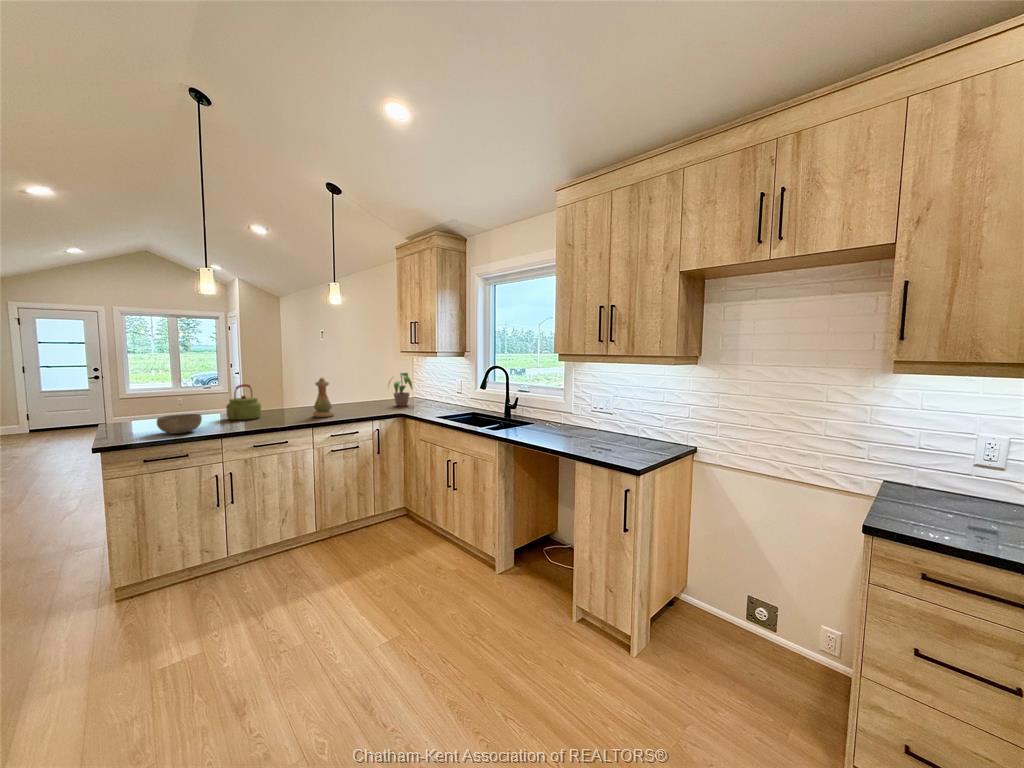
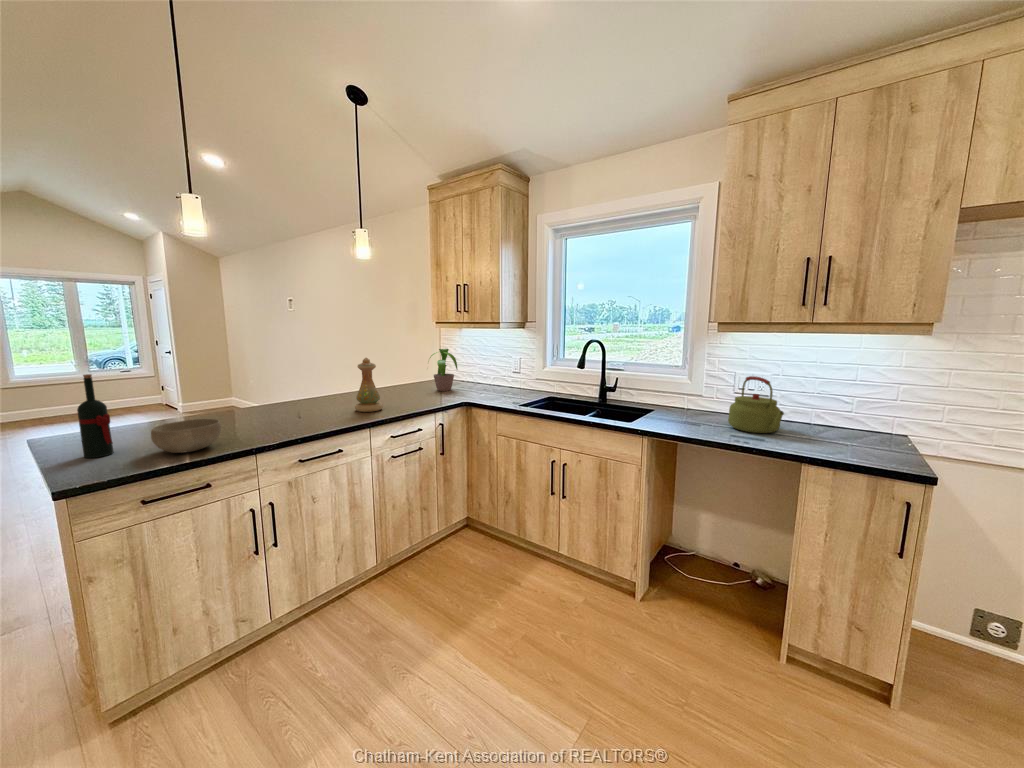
wine bottle: none [118,383,138,434] -> present [77,374,114,458]
kettle: present [226,384,261,420] -> present [728,376,784,433]

